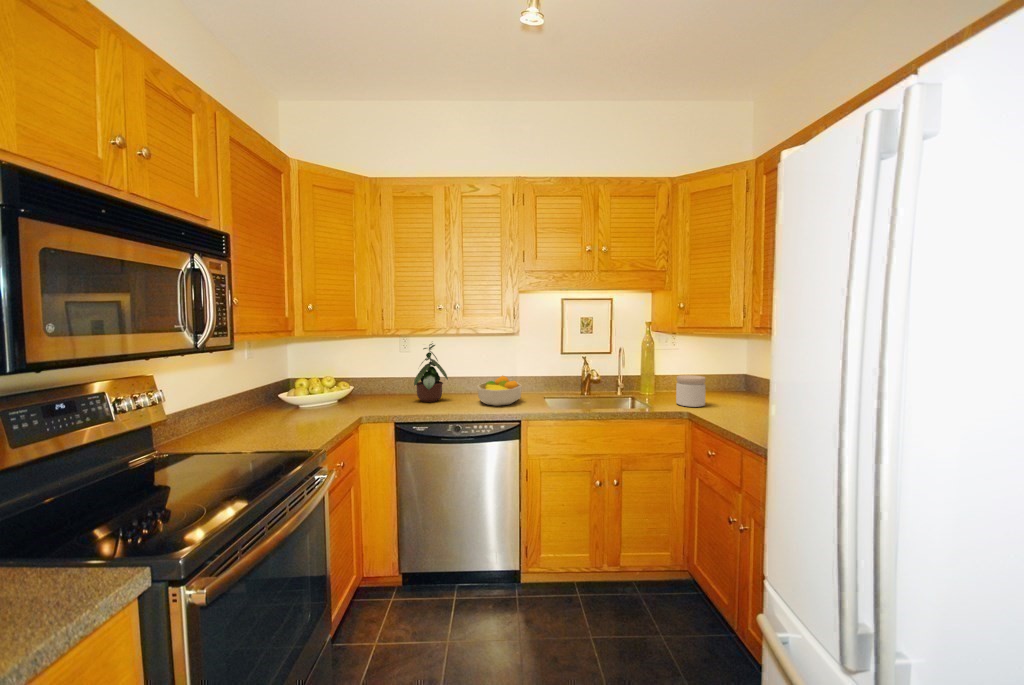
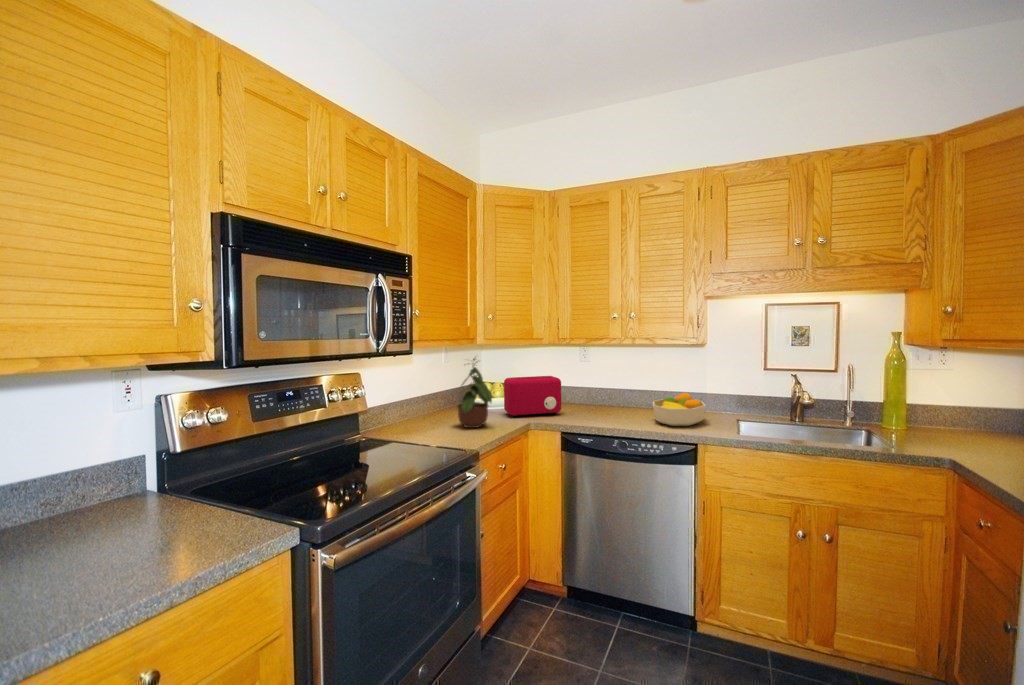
potted plant: present [414,343,448,402] -> present [457,358,492,428]
toaster: none [327,367,390,412] -> present [504,376,561,417]
jar: present [676,375,706,407] -> none [933,409,986,456]

